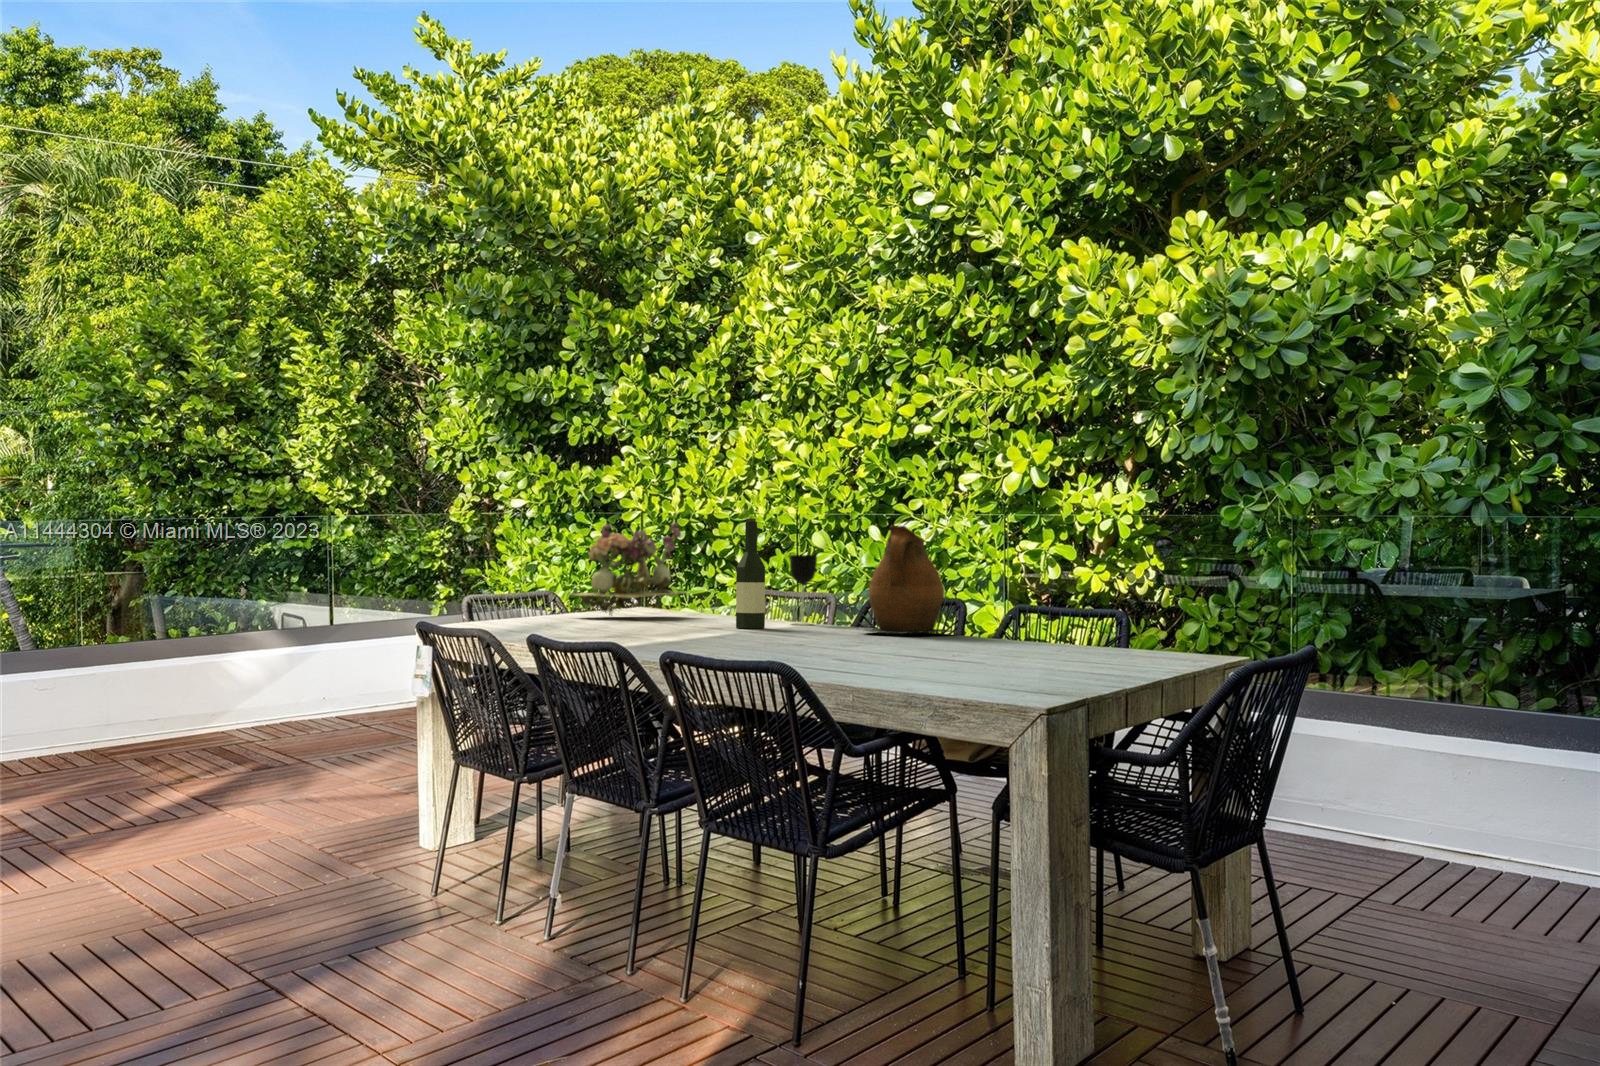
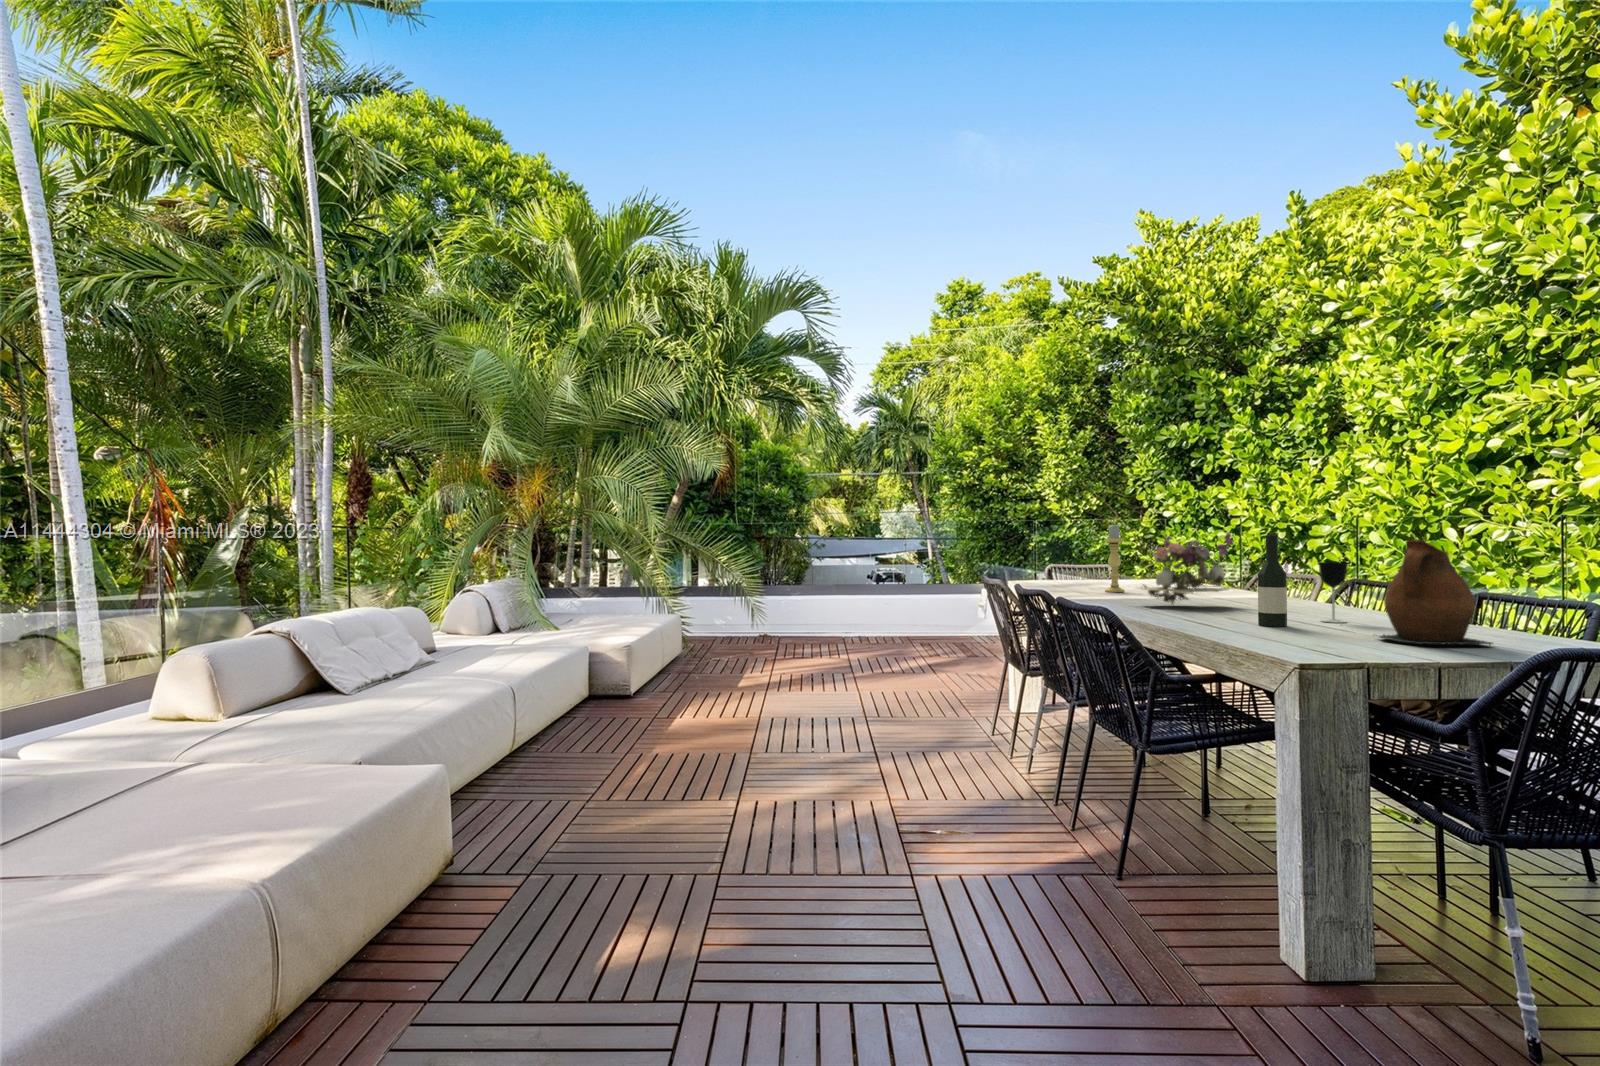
candle holder: none [492,509,519,607] -> present [1105,525,1125,592]

